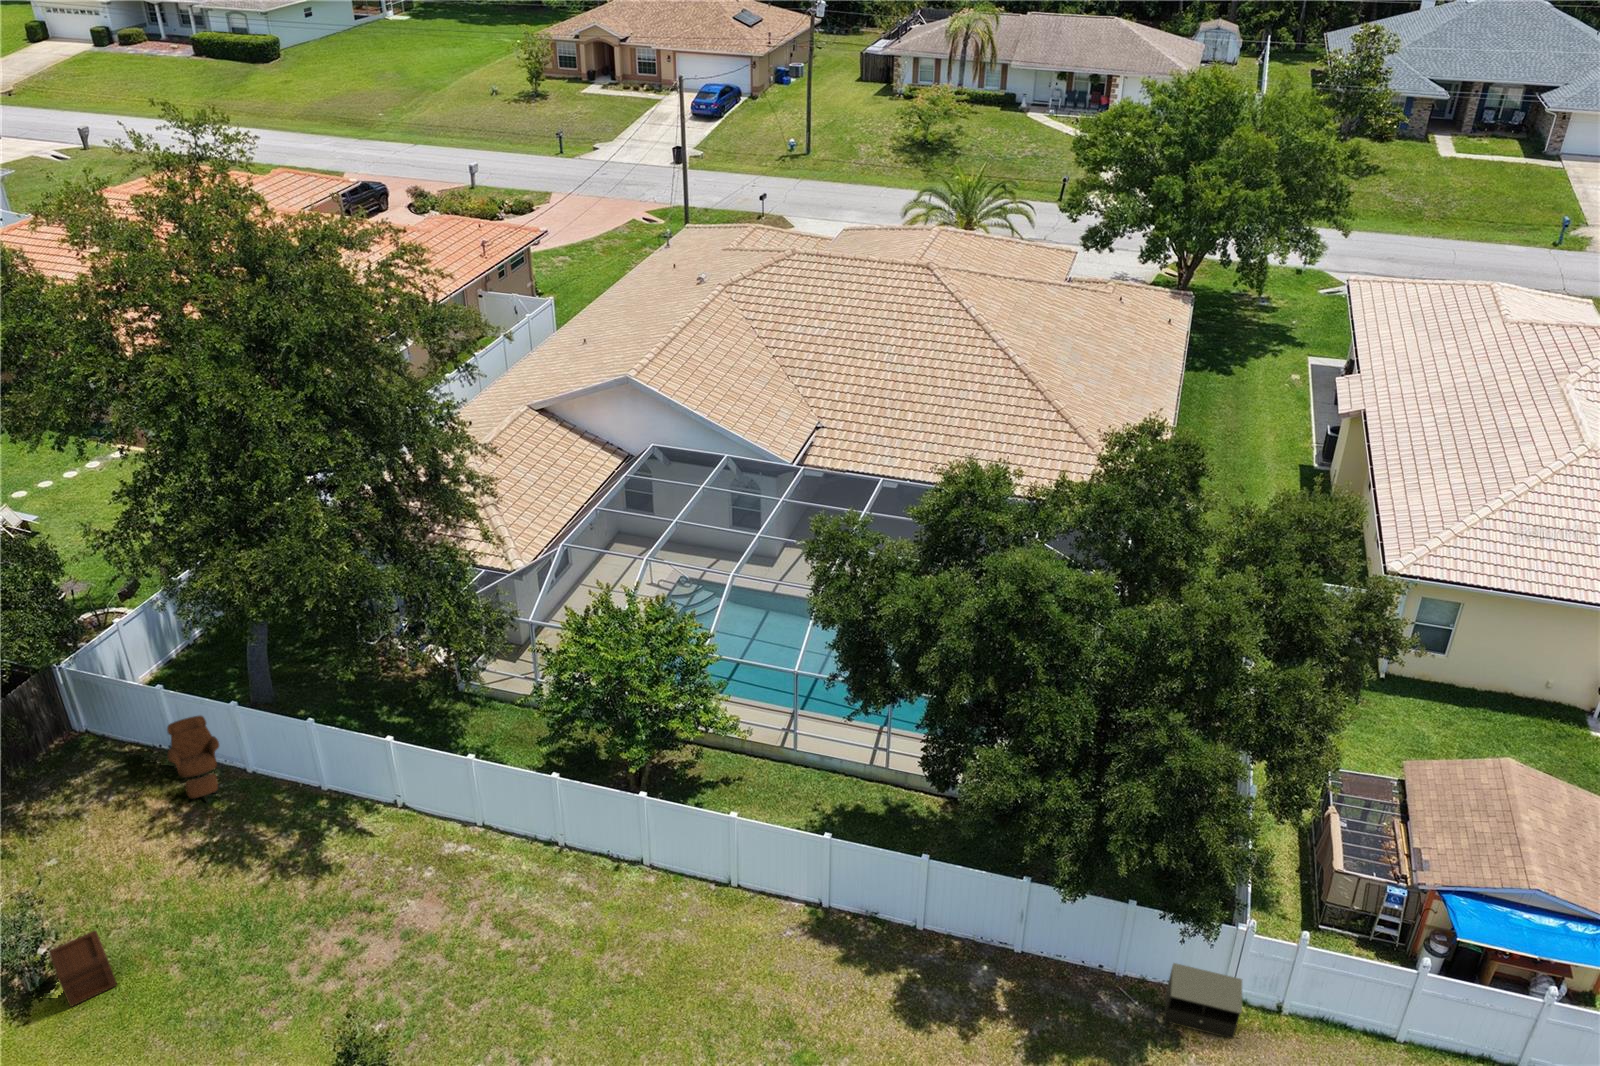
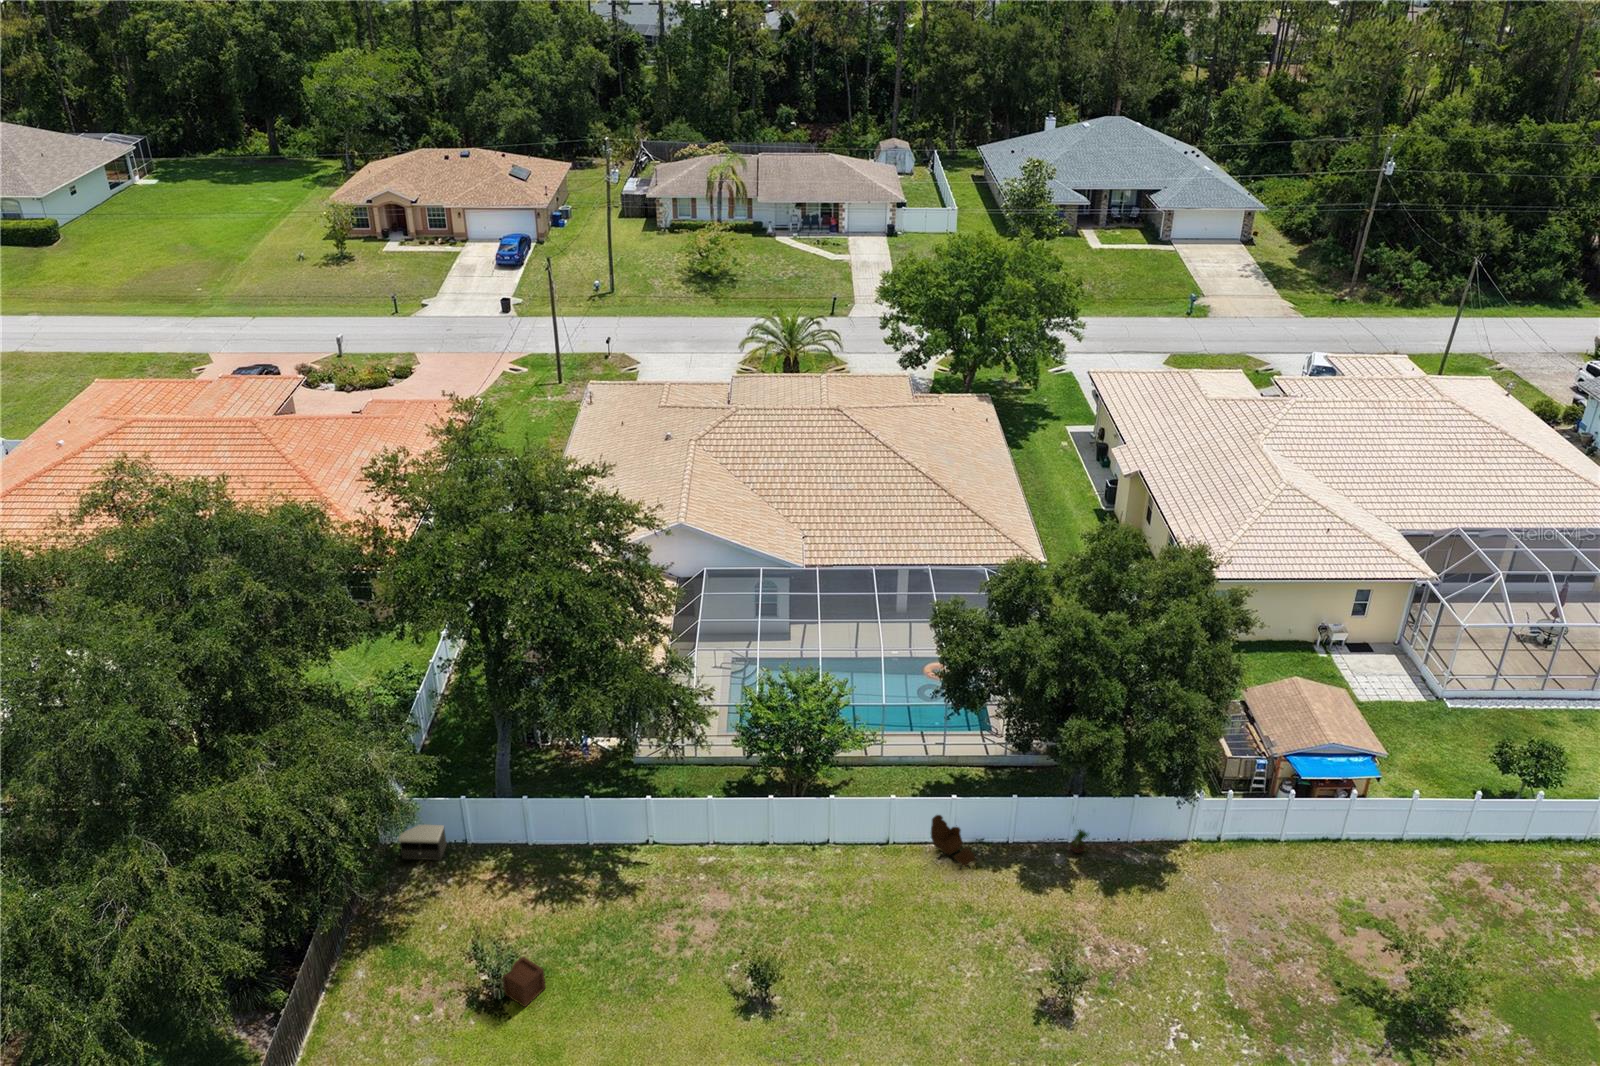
lounge chair: present [167,716,219,802] -> present [931,815,975,866]
potted tree: none [1005,933,1039,975] -> present [1071,829,1088,853]
storage bench: present [1164,963,1242,1039] -> present [399,824,447,860]

